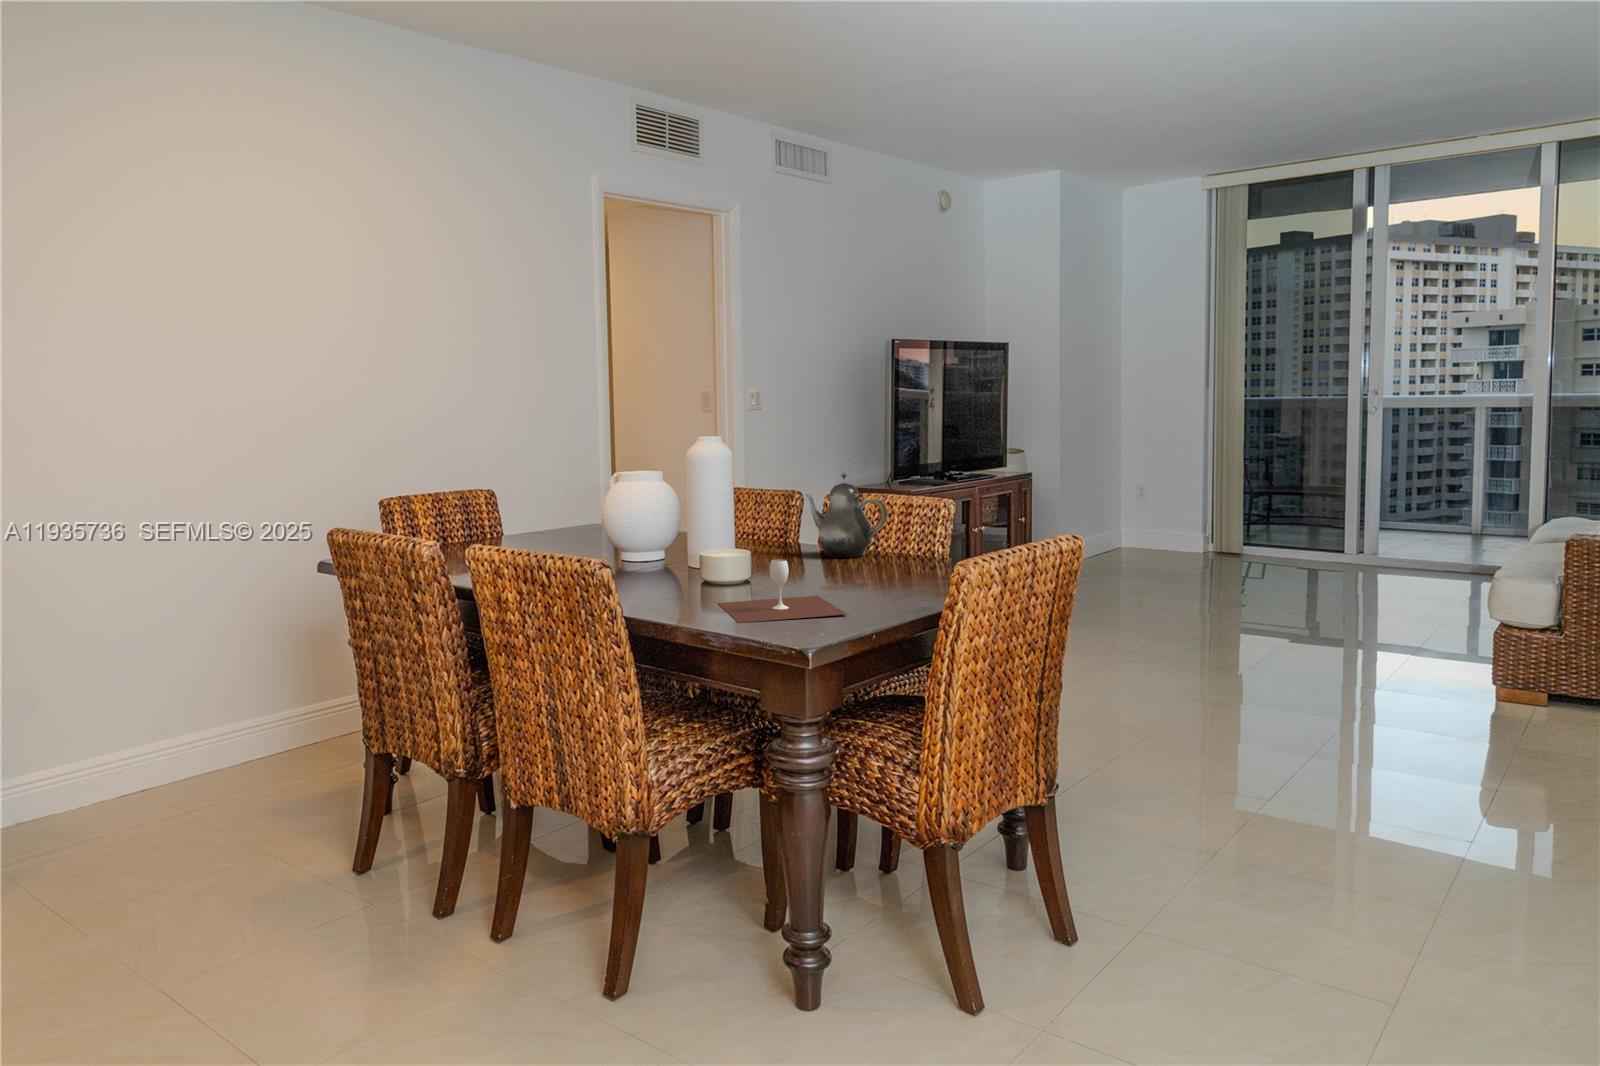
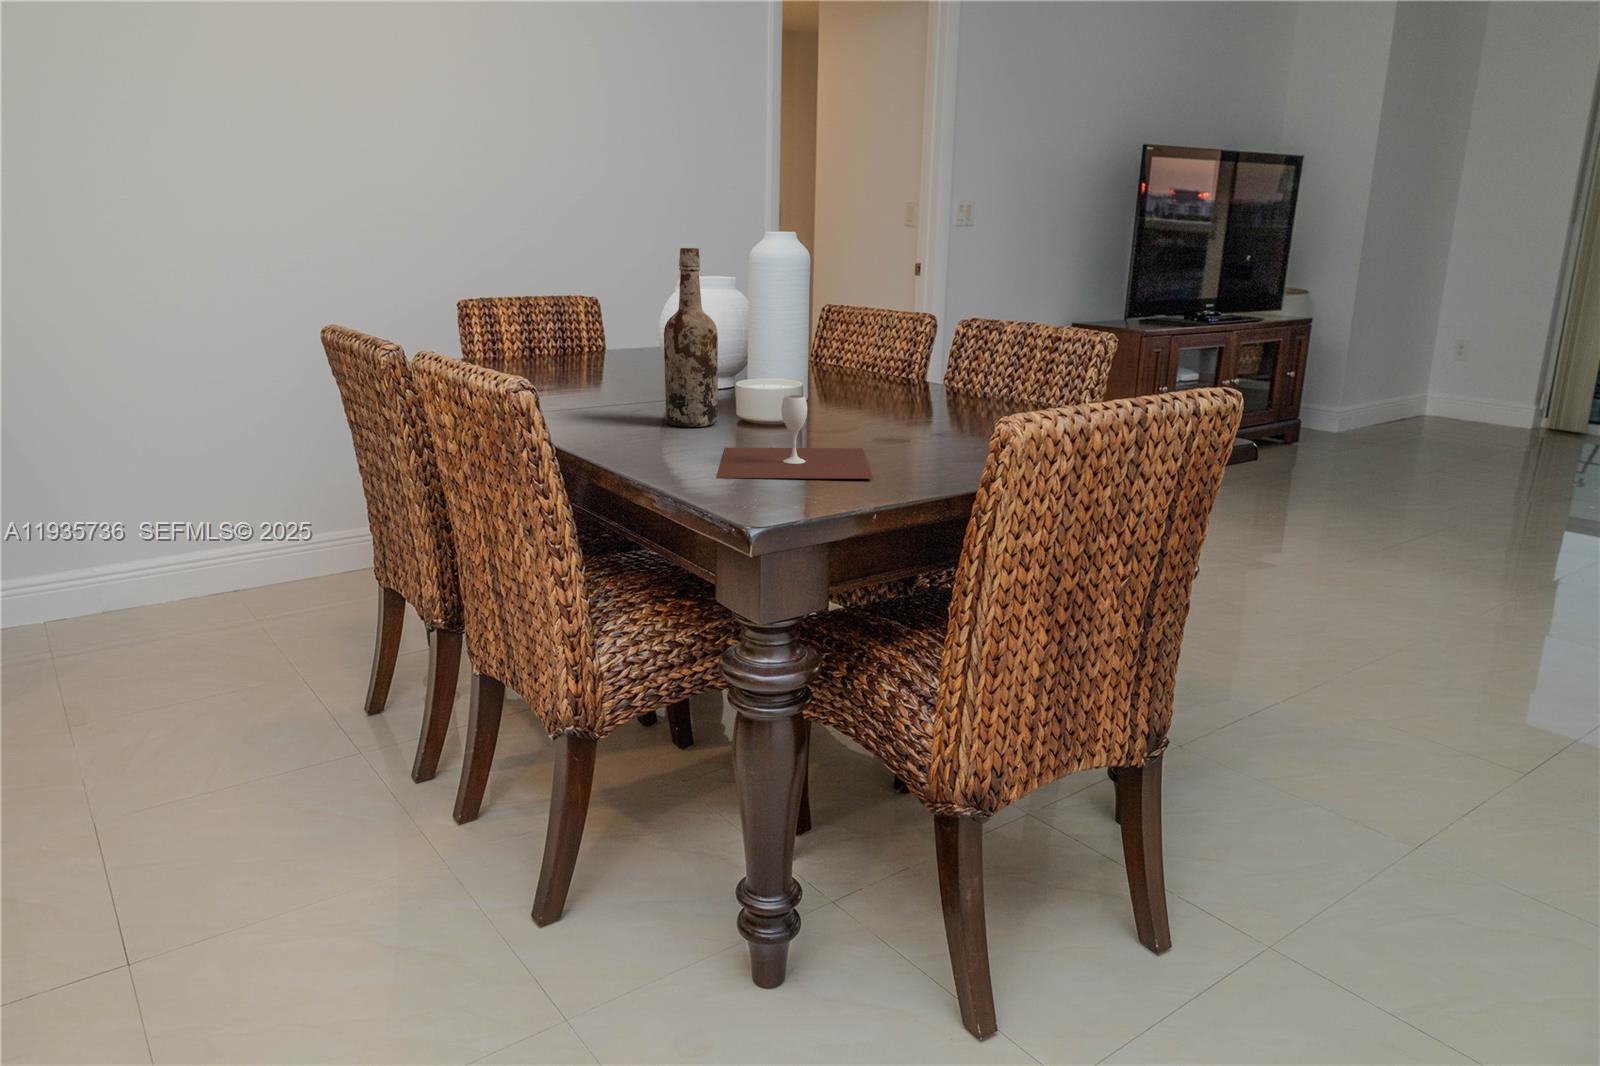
wine bottle: none [646,455,689,591] -> present [664,248,718,427]
teapot: present [806,473,888,558] -> none [918,290,1017,402]

